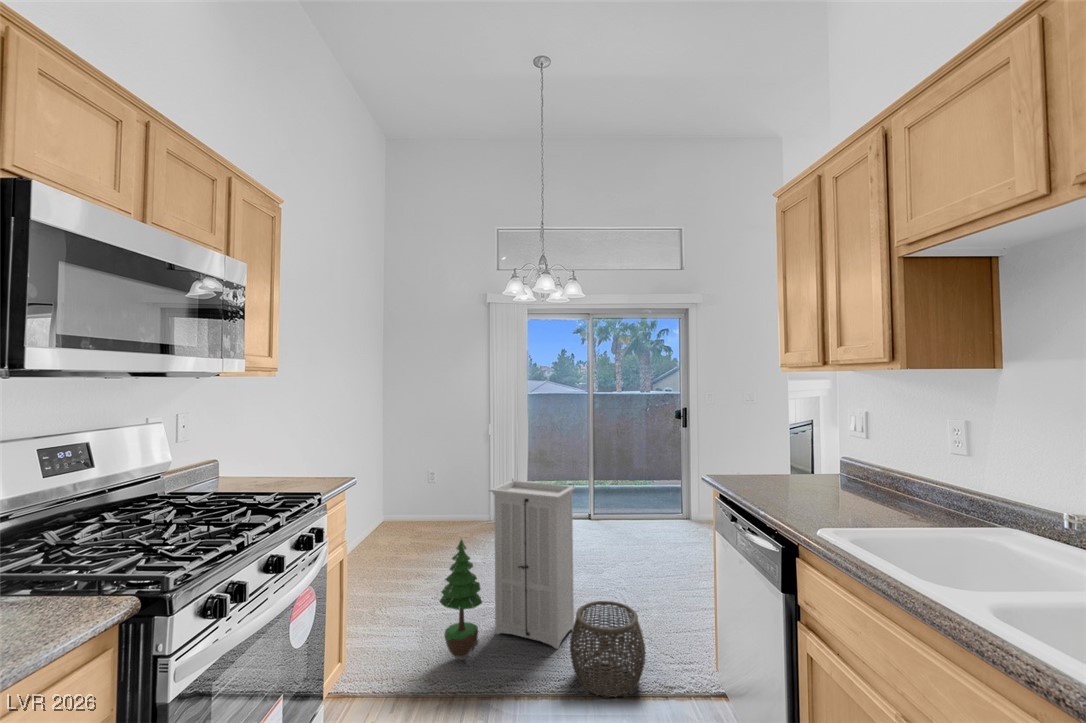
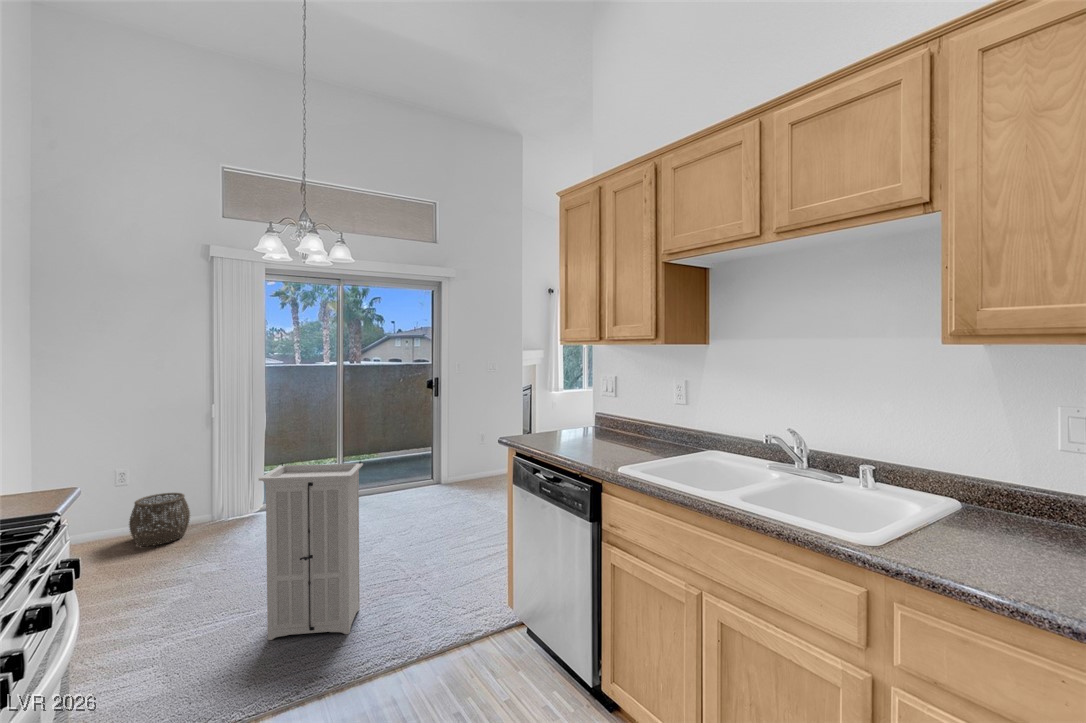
potted tree: present [440,539,482,659] -> none [200,539,261,681]
woven basket: present [570,601,646,698] -> present [129,493,190,546]

